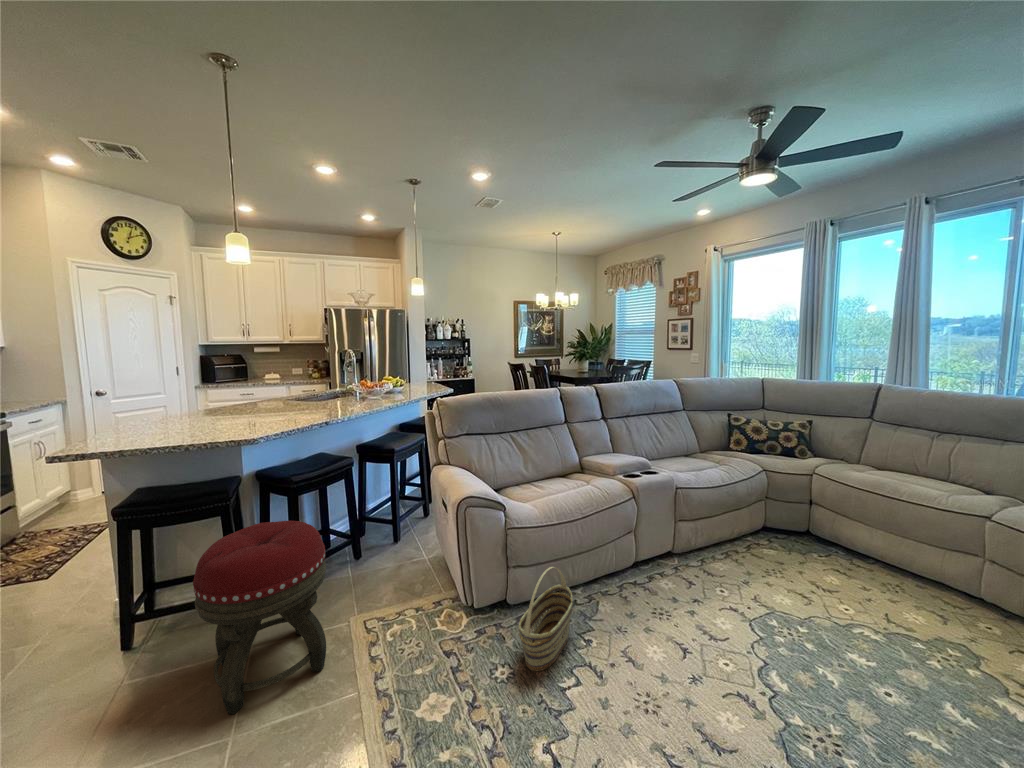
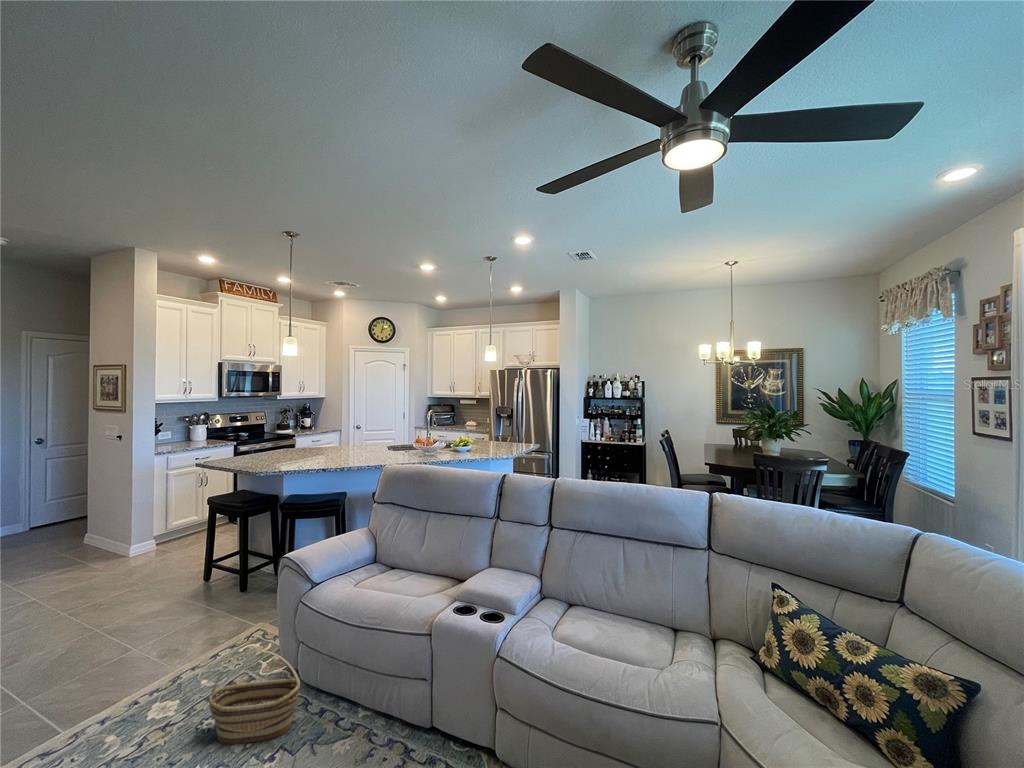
footstool: present [193,521,326,714] -> none [155,530,246,643]

